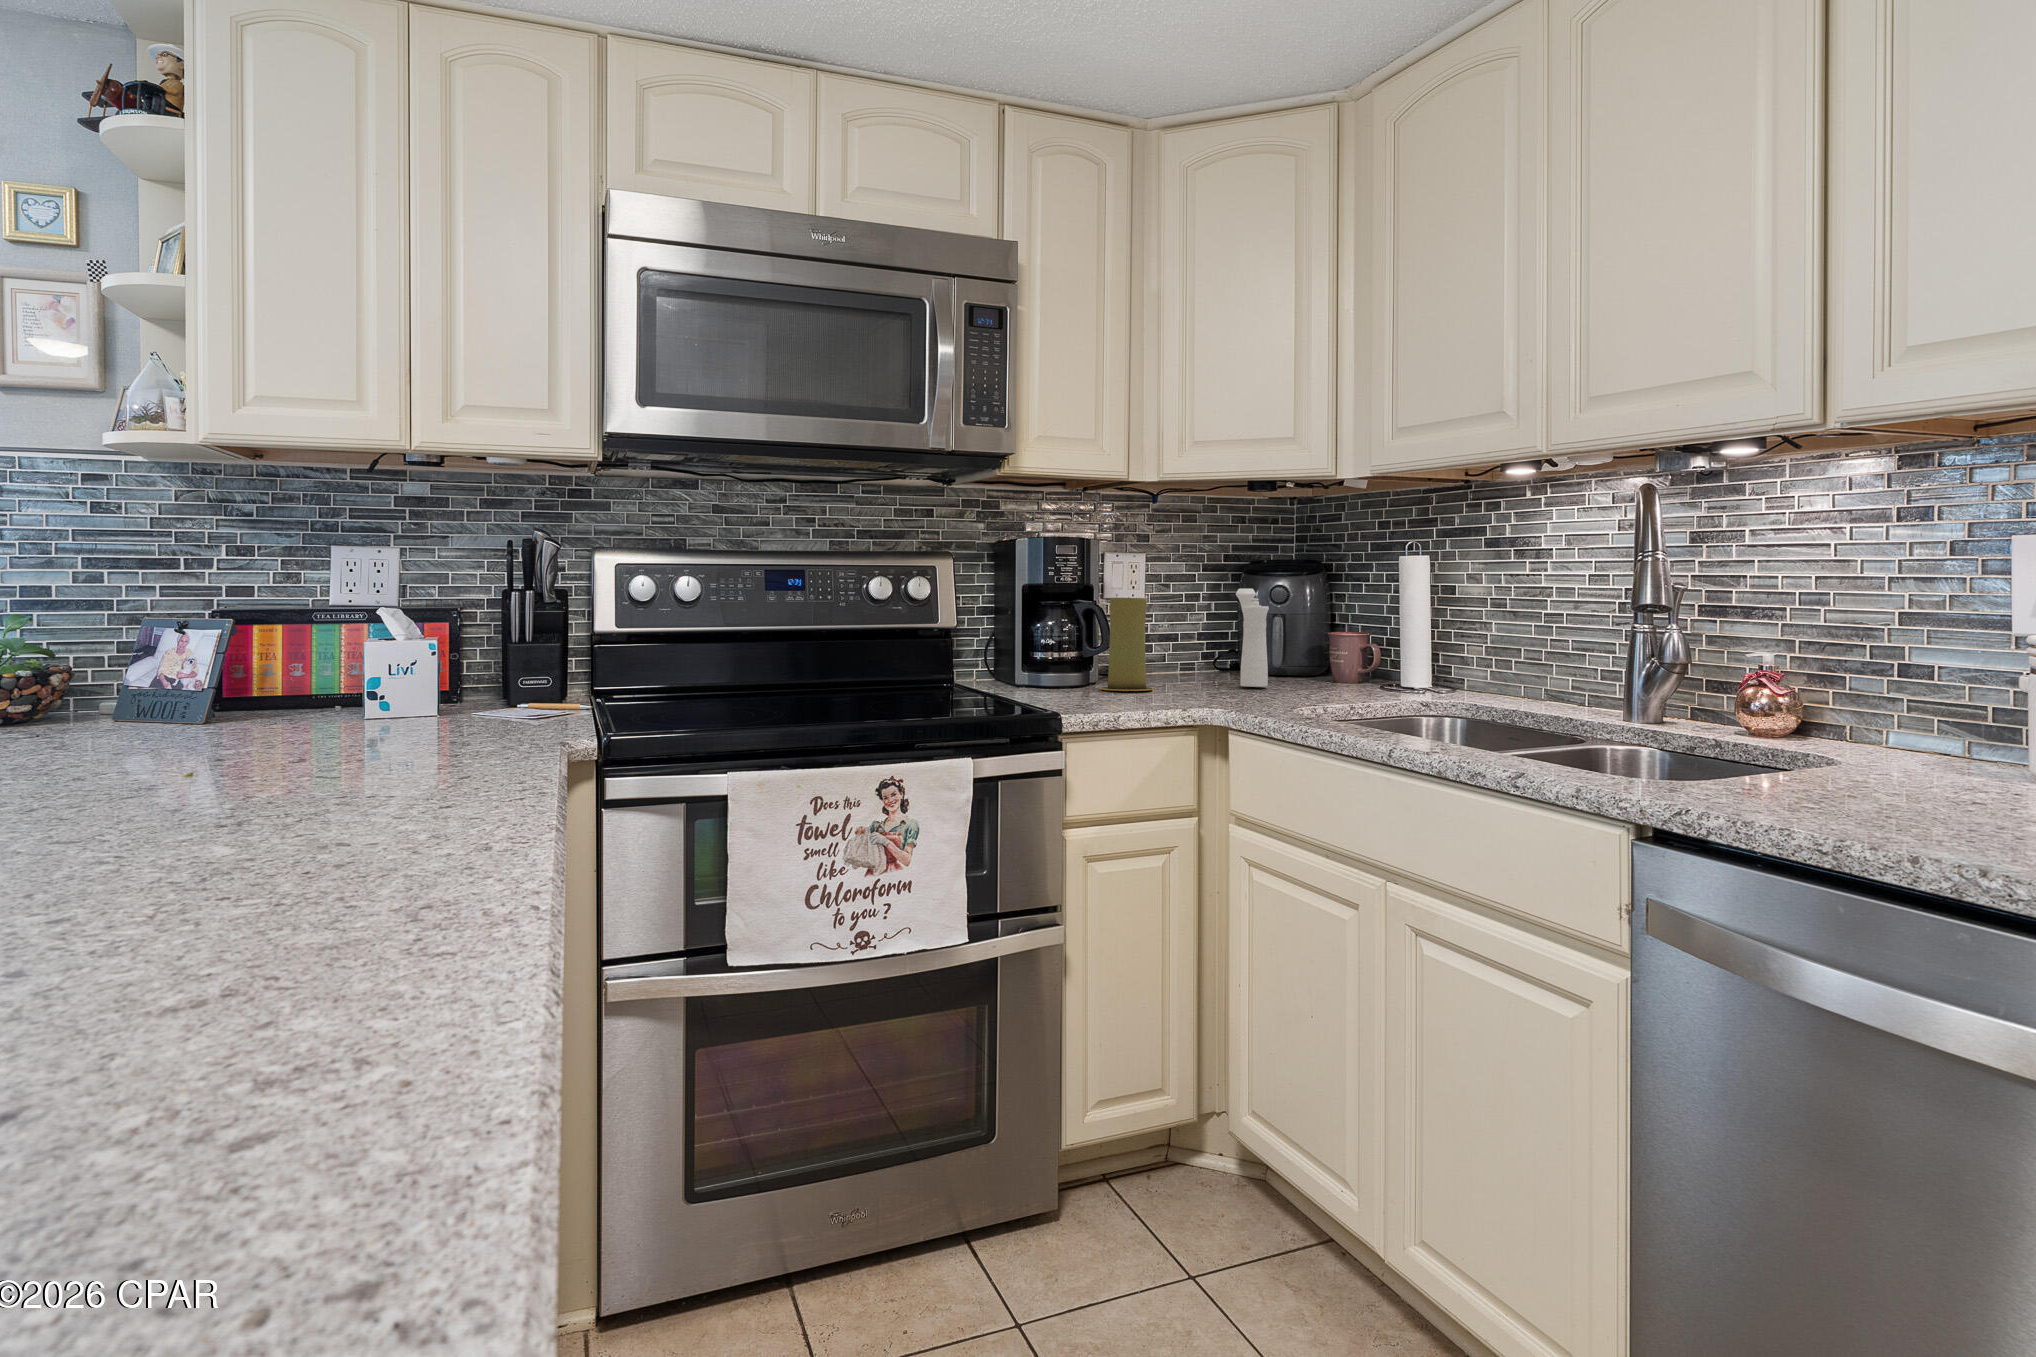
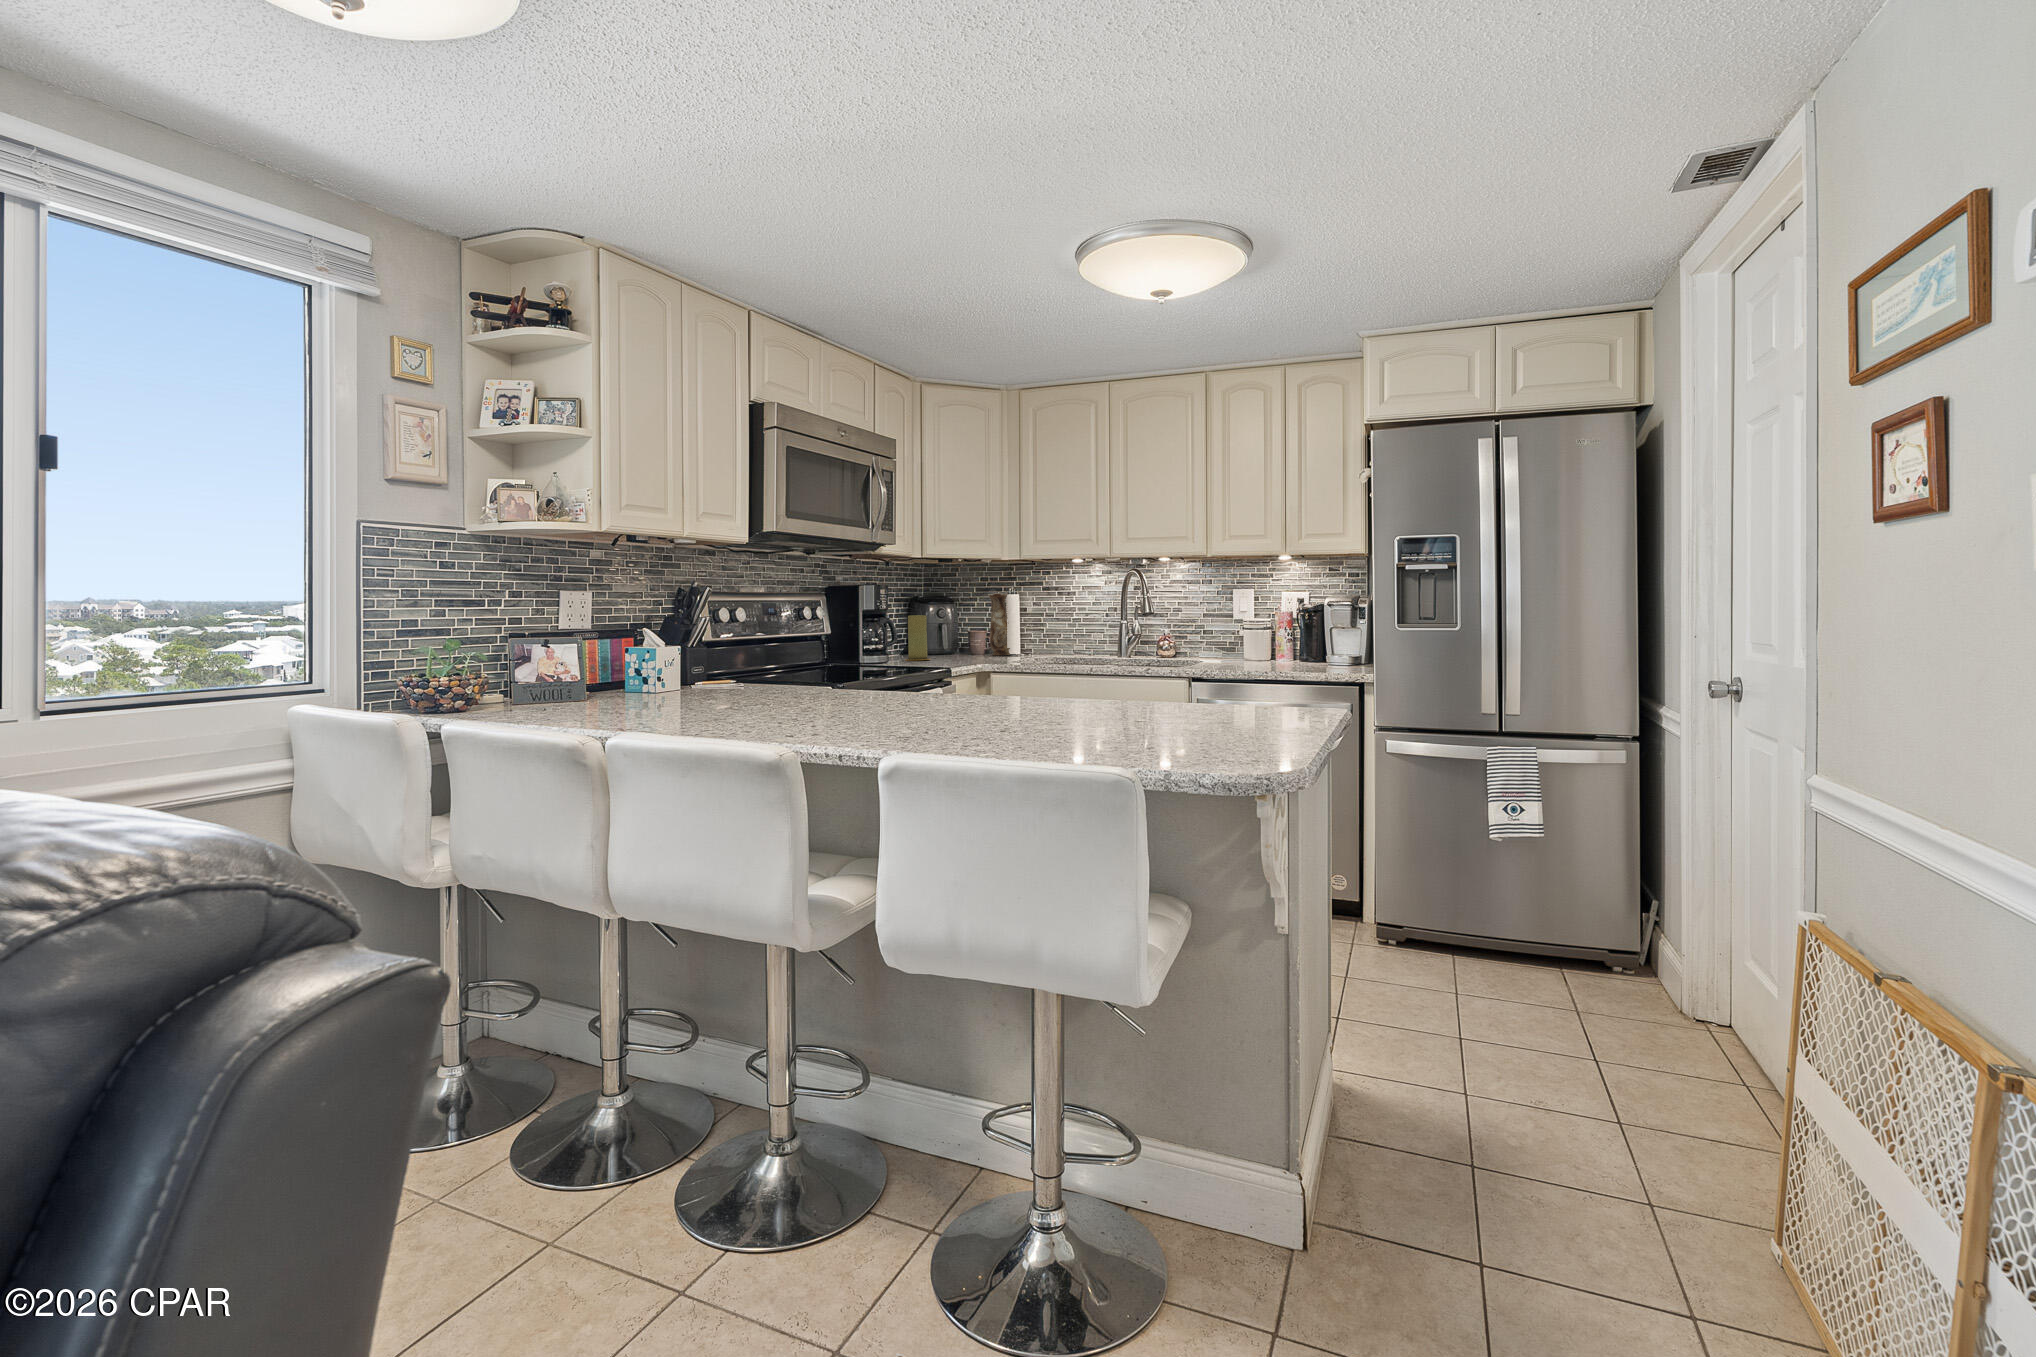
vase: none [1342,552,1391,691] -> present [988,593,1010,655]
pepper mill: present [1236,589,1269,687] -> none [936,610,964,656]

